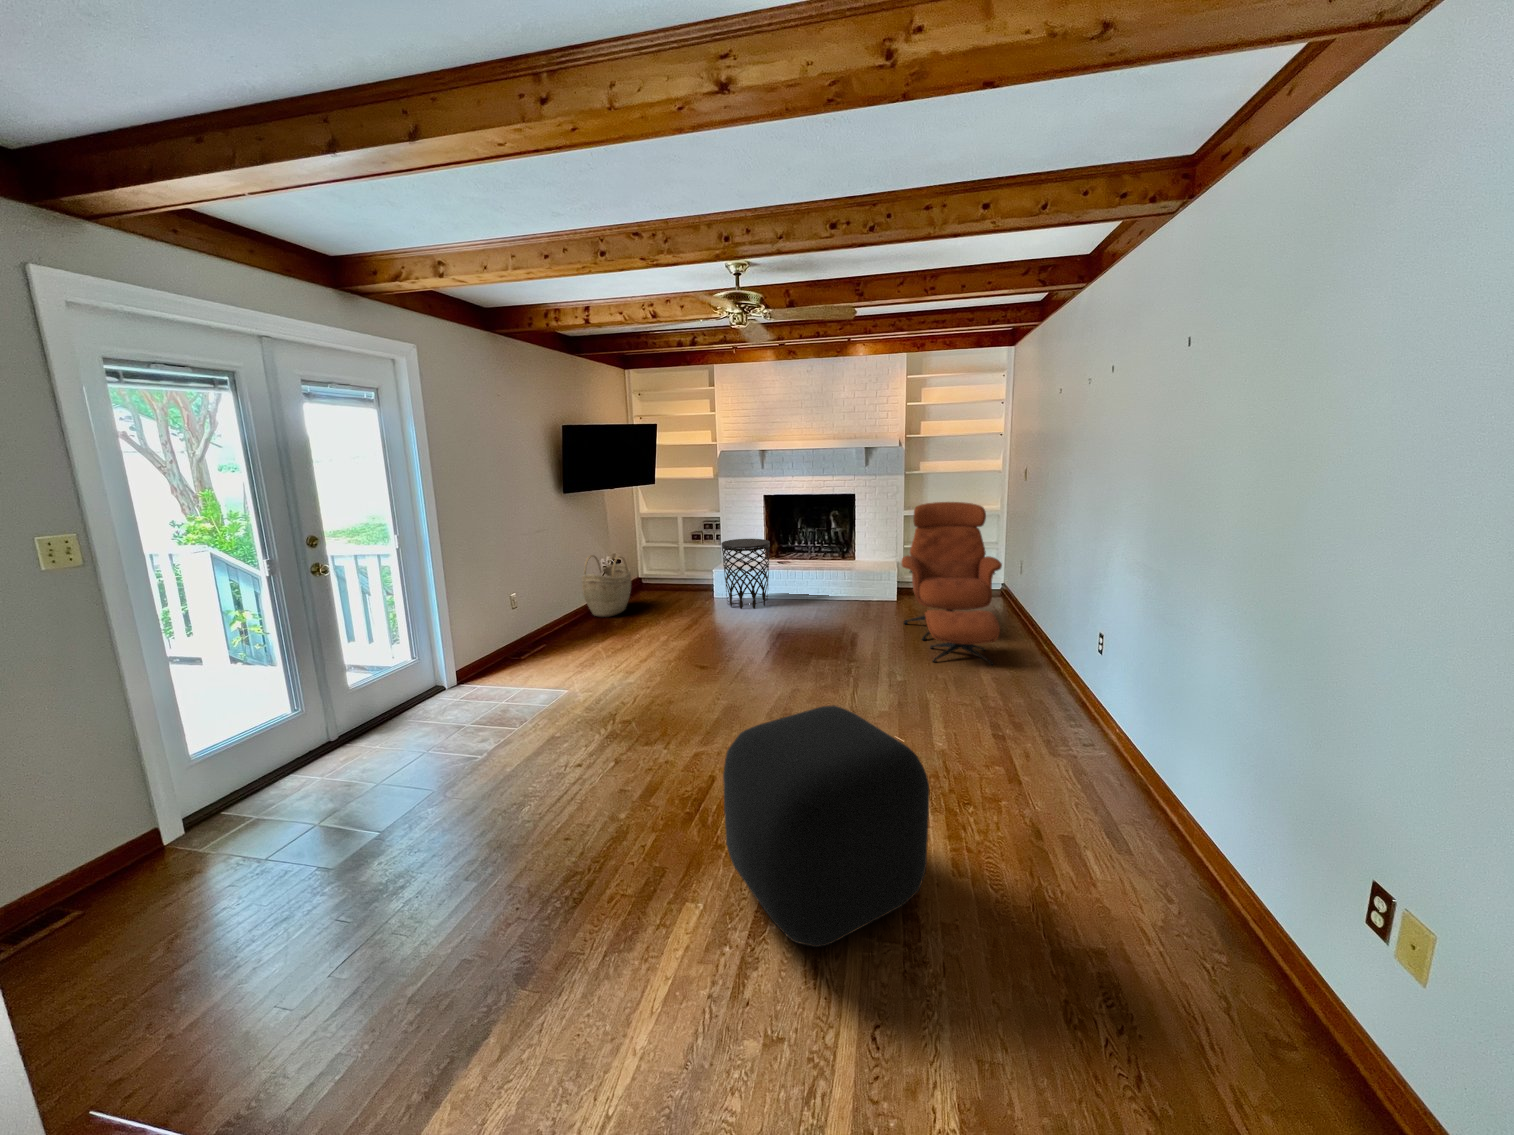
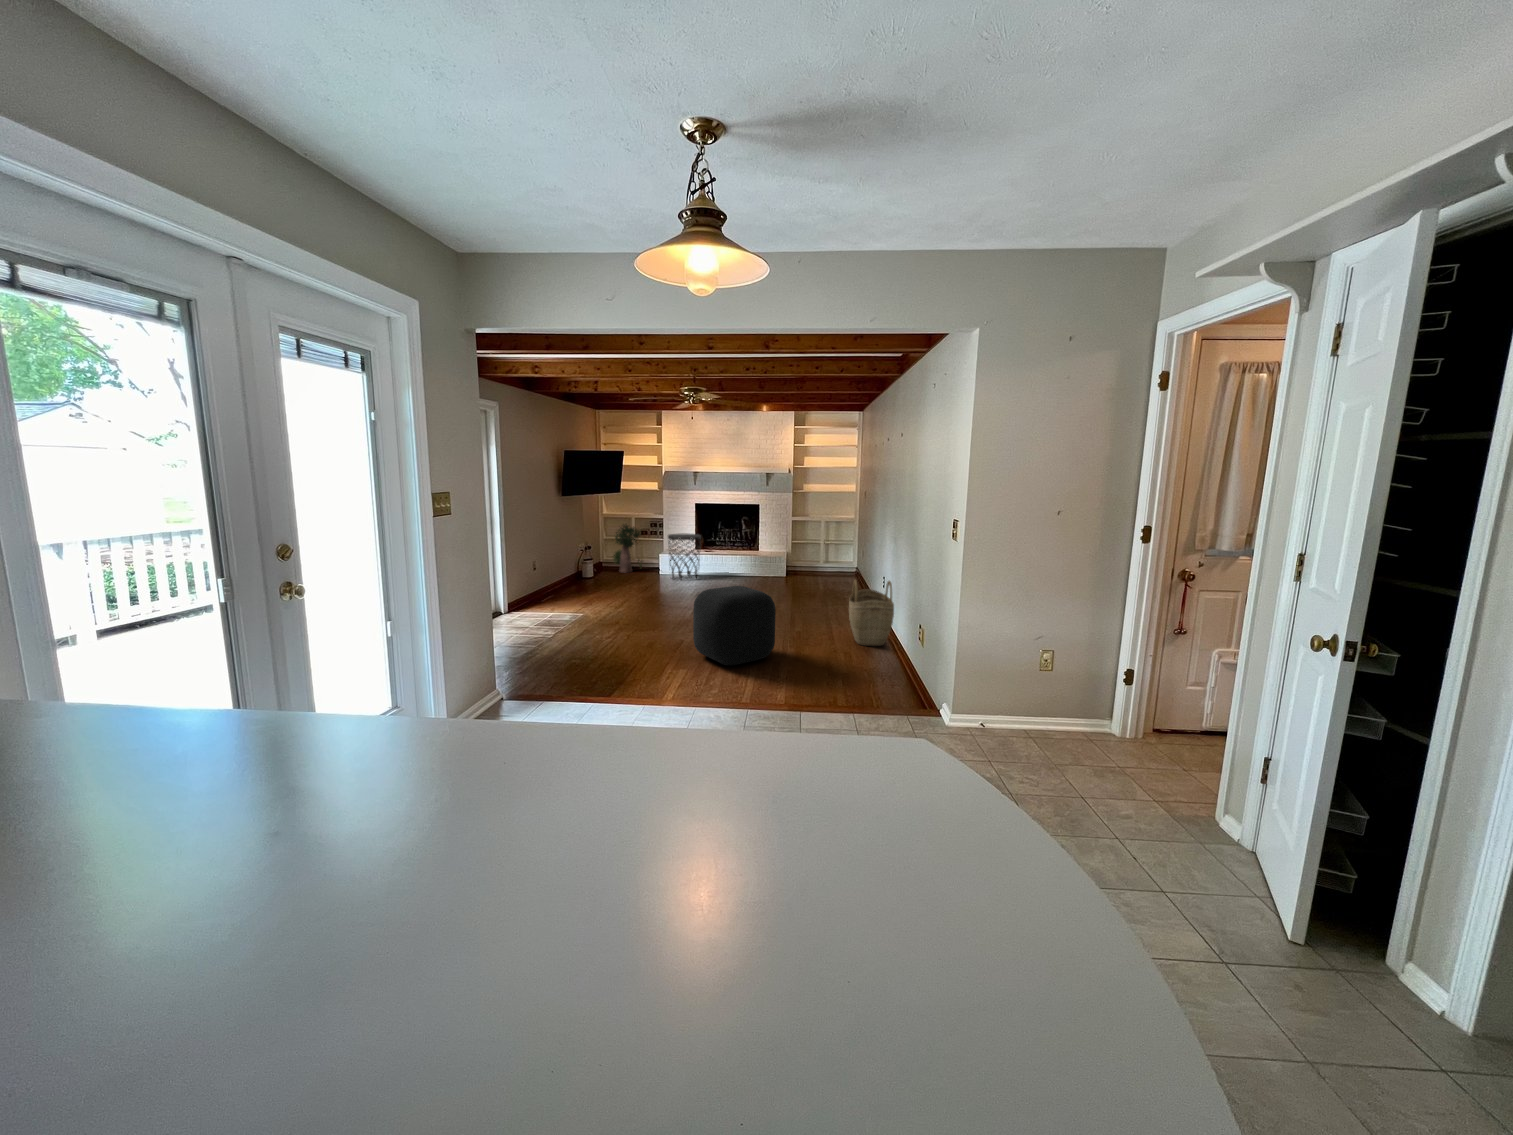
lounge chair: present [902,502,1002,665] -> none [786,511,846,603]
potted plant: none [649,525,695,593] -> present [613,524,642,573]
woven basket: present [582,555,631,617] -> present [849,580,894,646]

